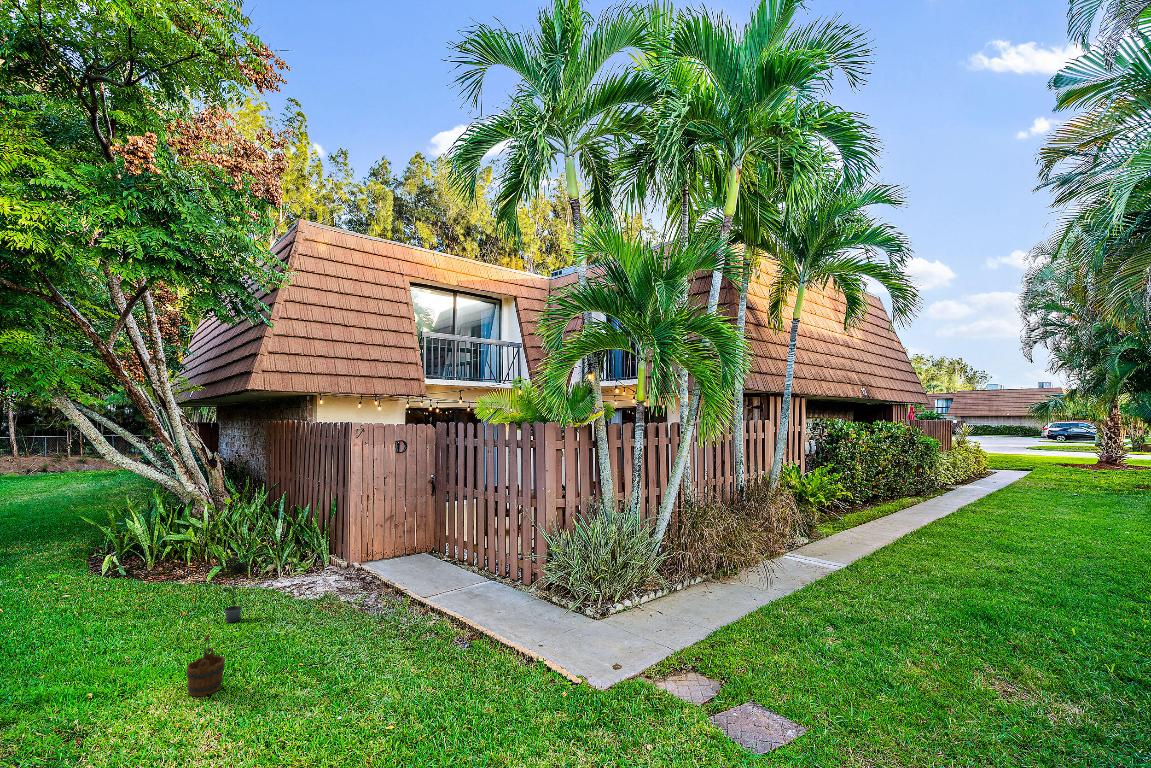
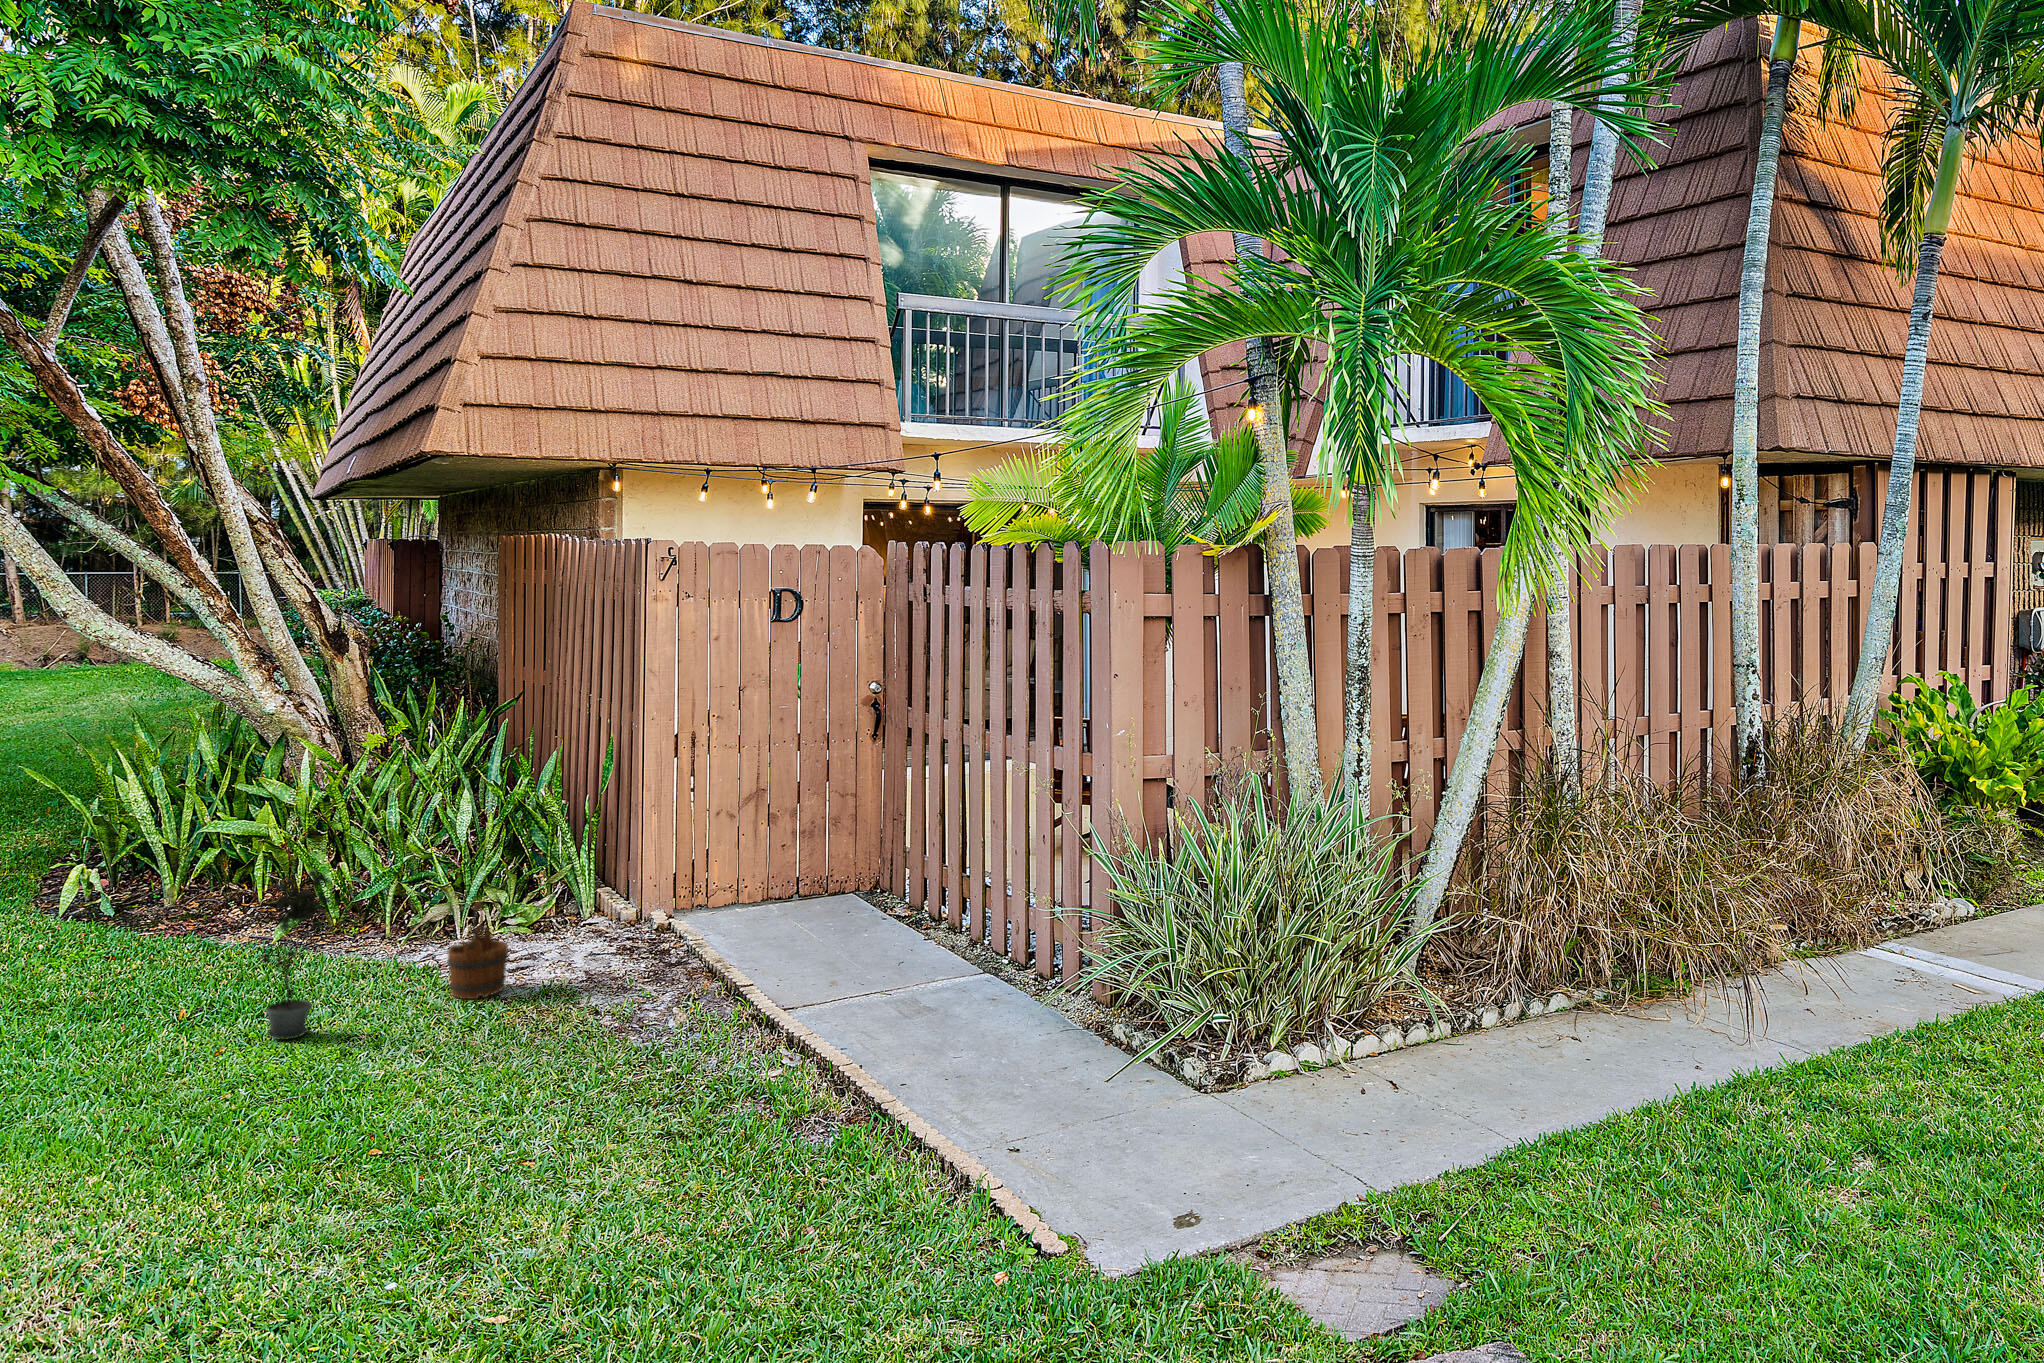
wooden bucket: present [186,635,225,696] -> present [447,901,508,999]

